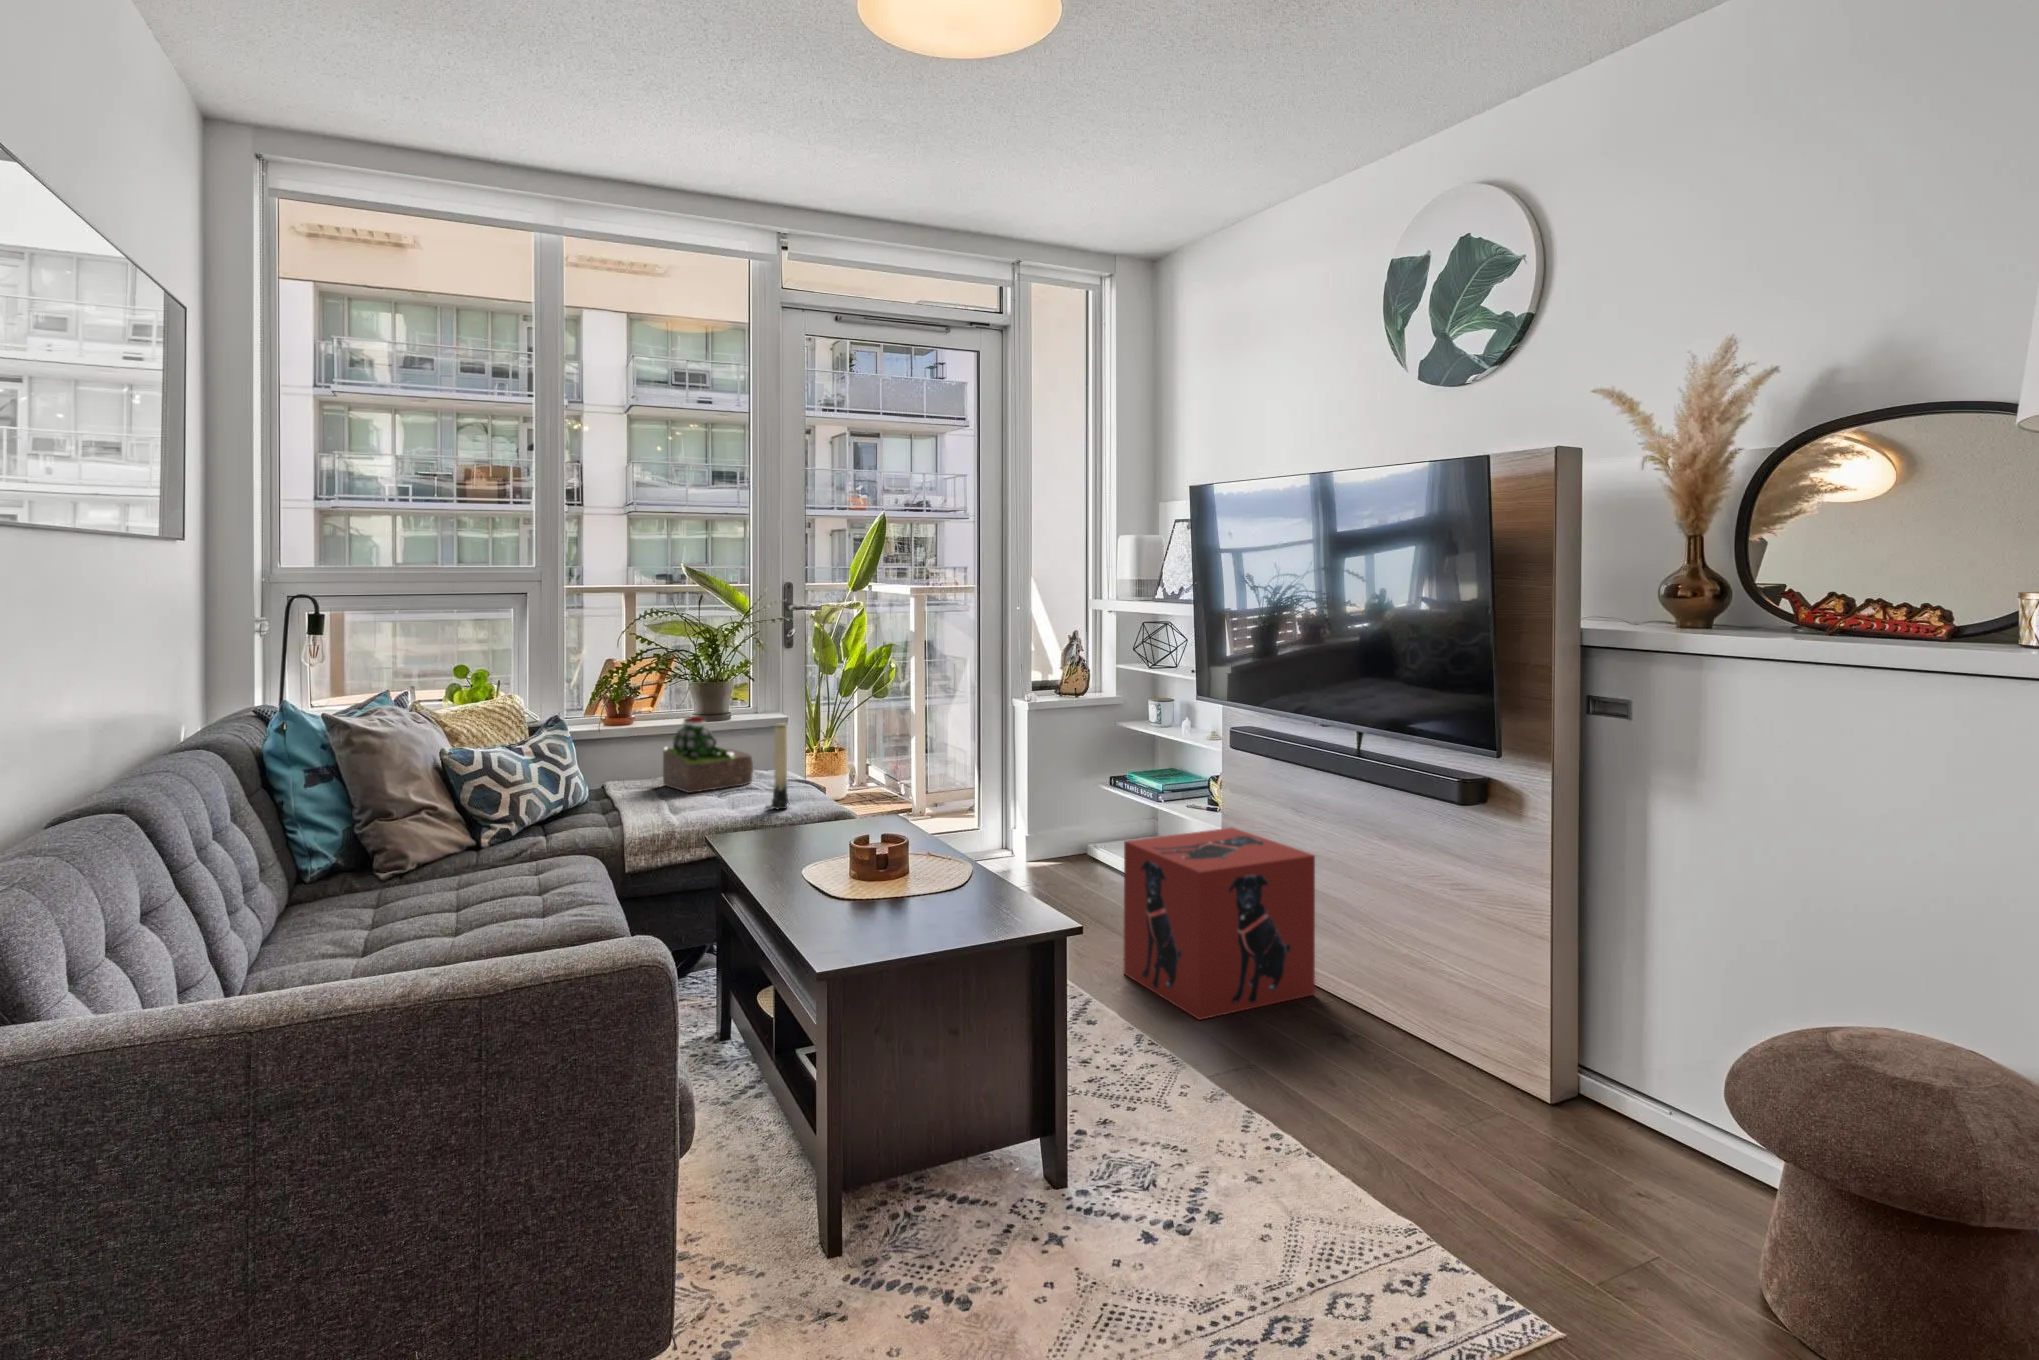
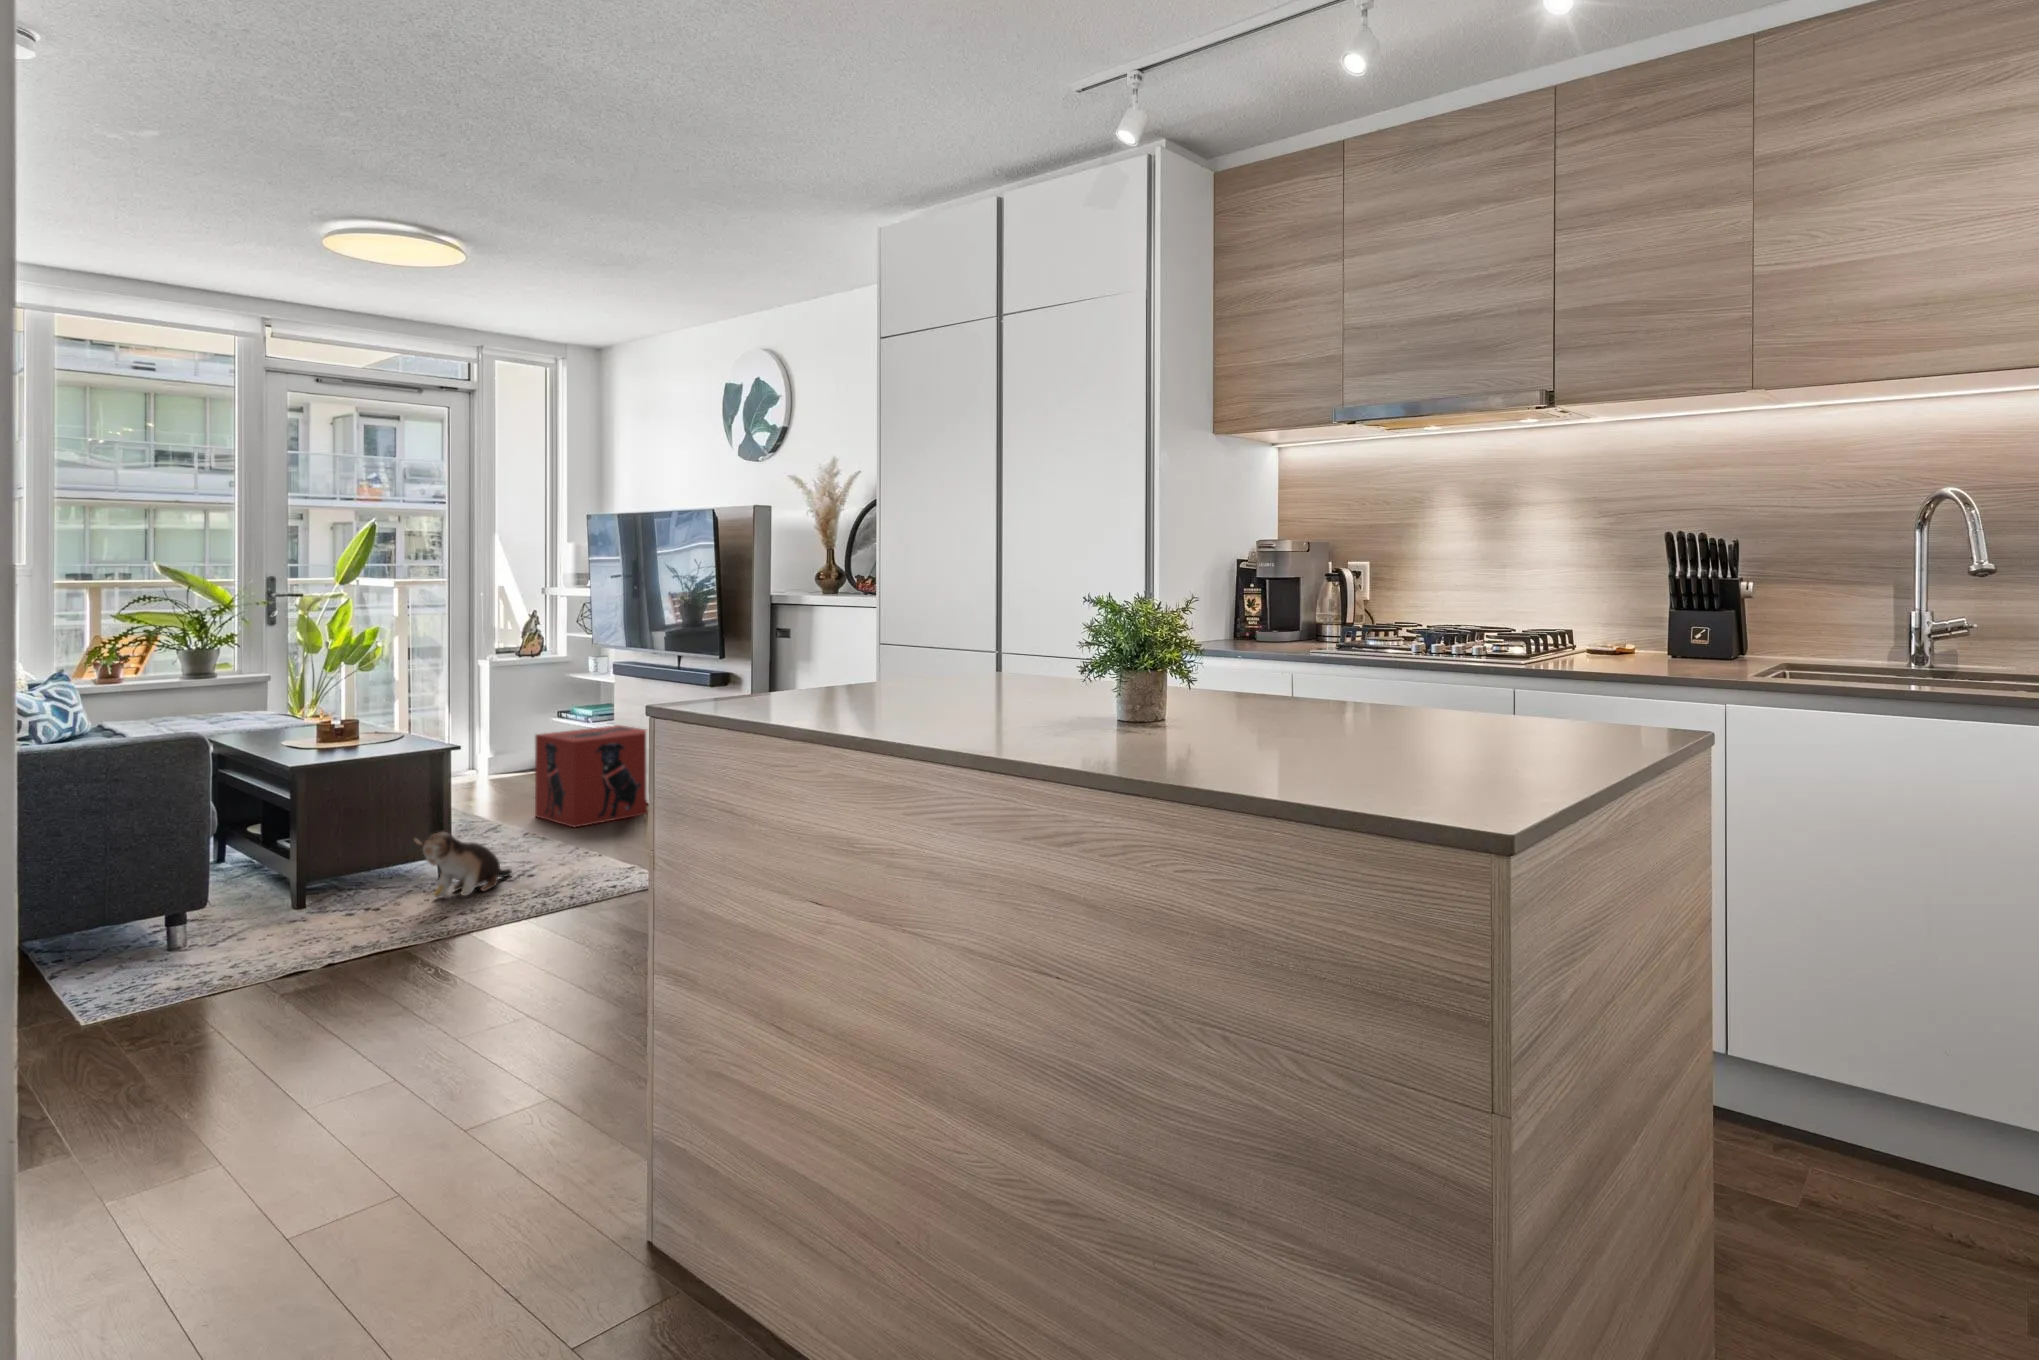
succulent plant: present [663,717,753,793] -> none [157,674,241,727]
candle: present [765,723,789,810] -> none [251,671,273,729]
plush toy: none [1026,1118,1164,1257] -> present [414,832,512,898]

